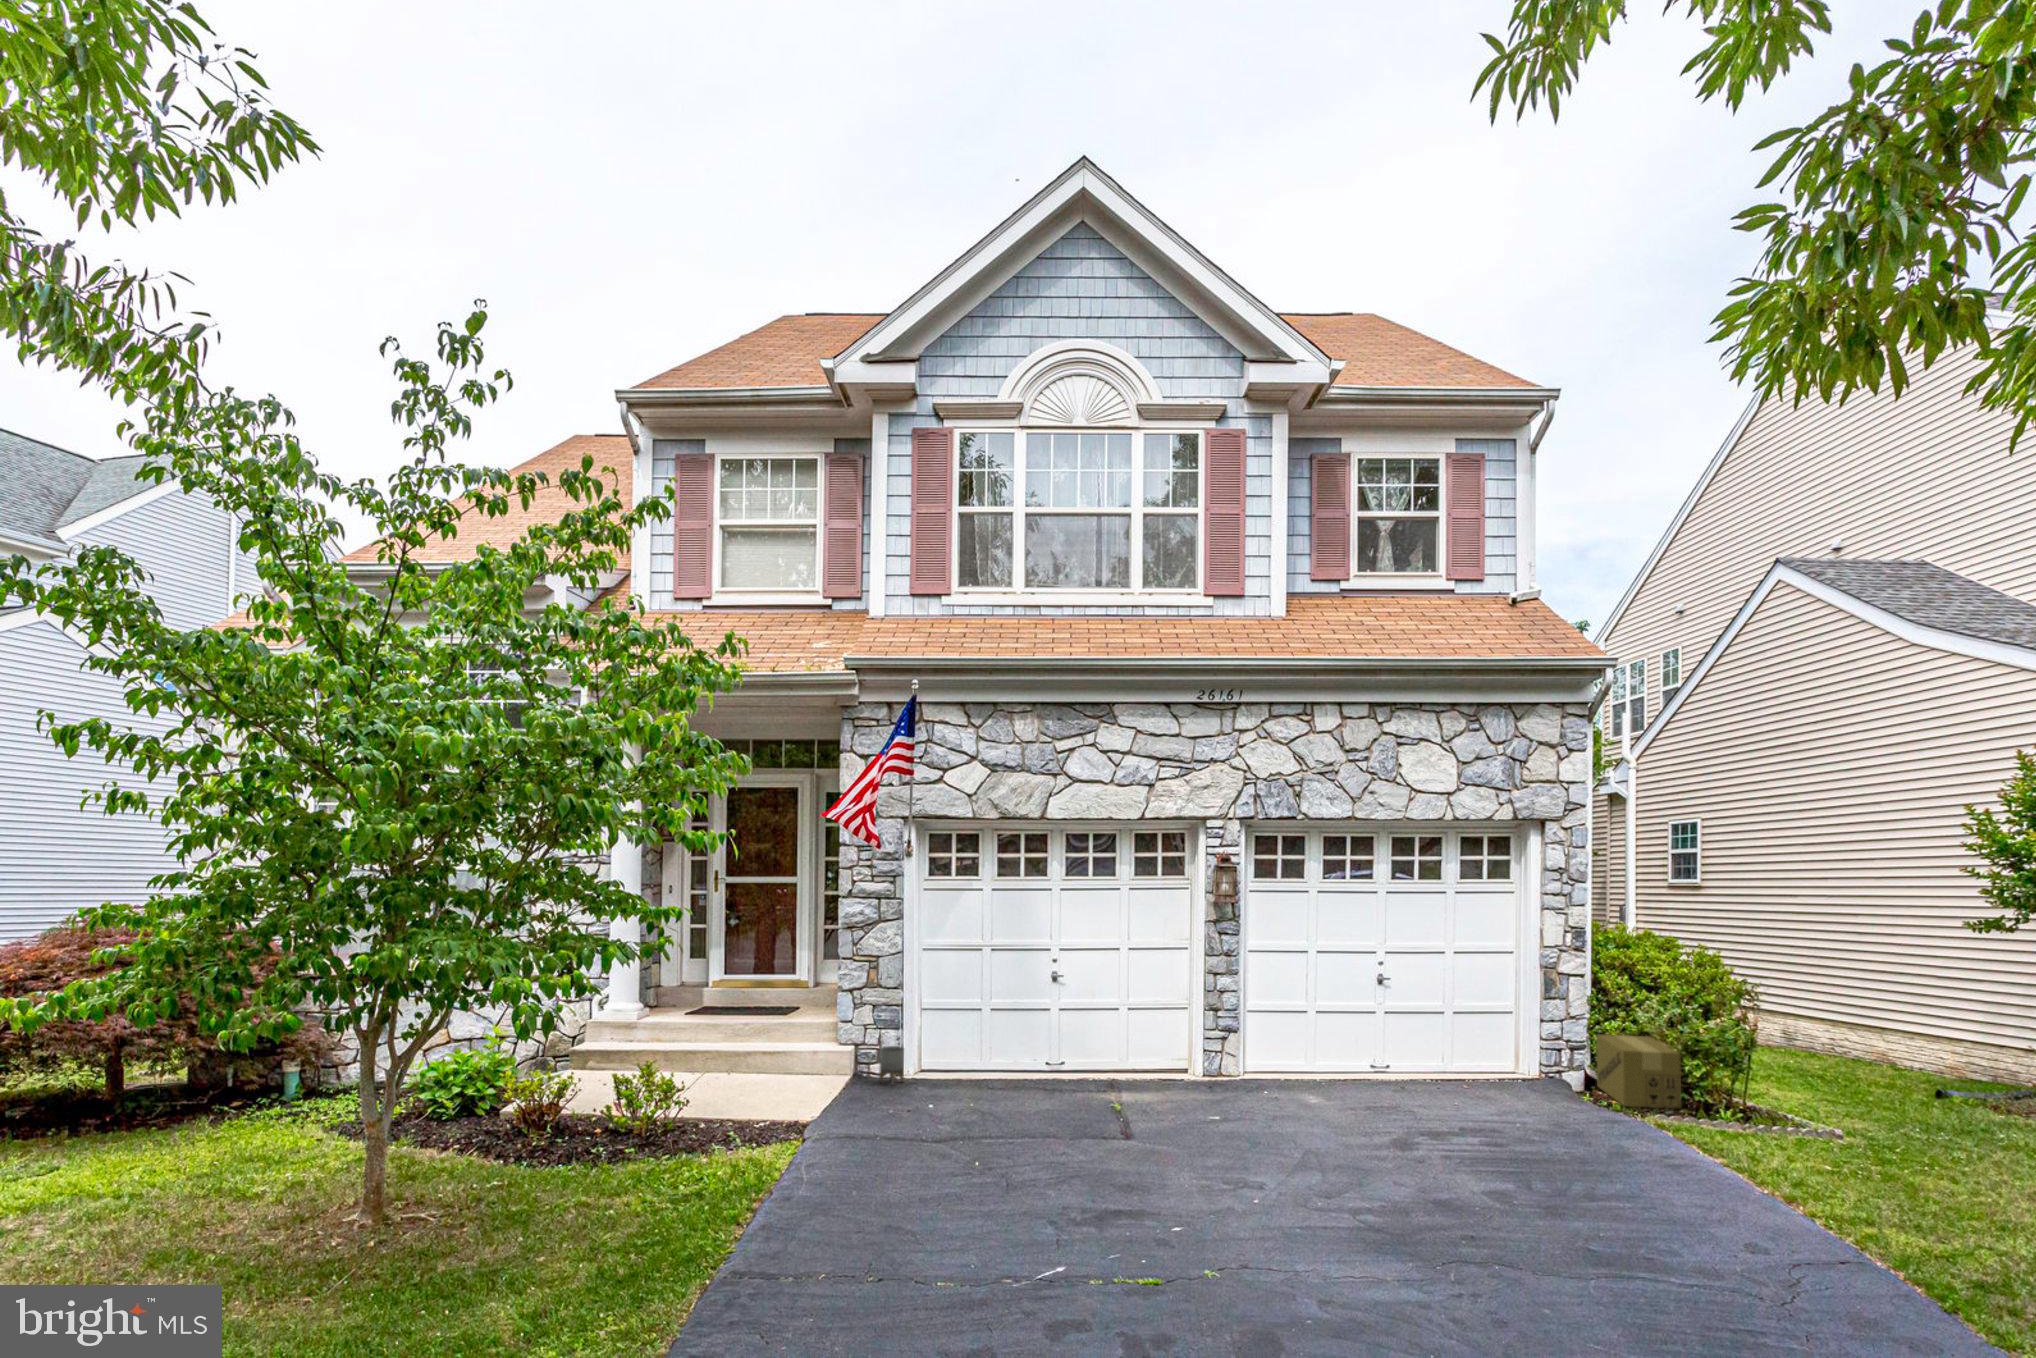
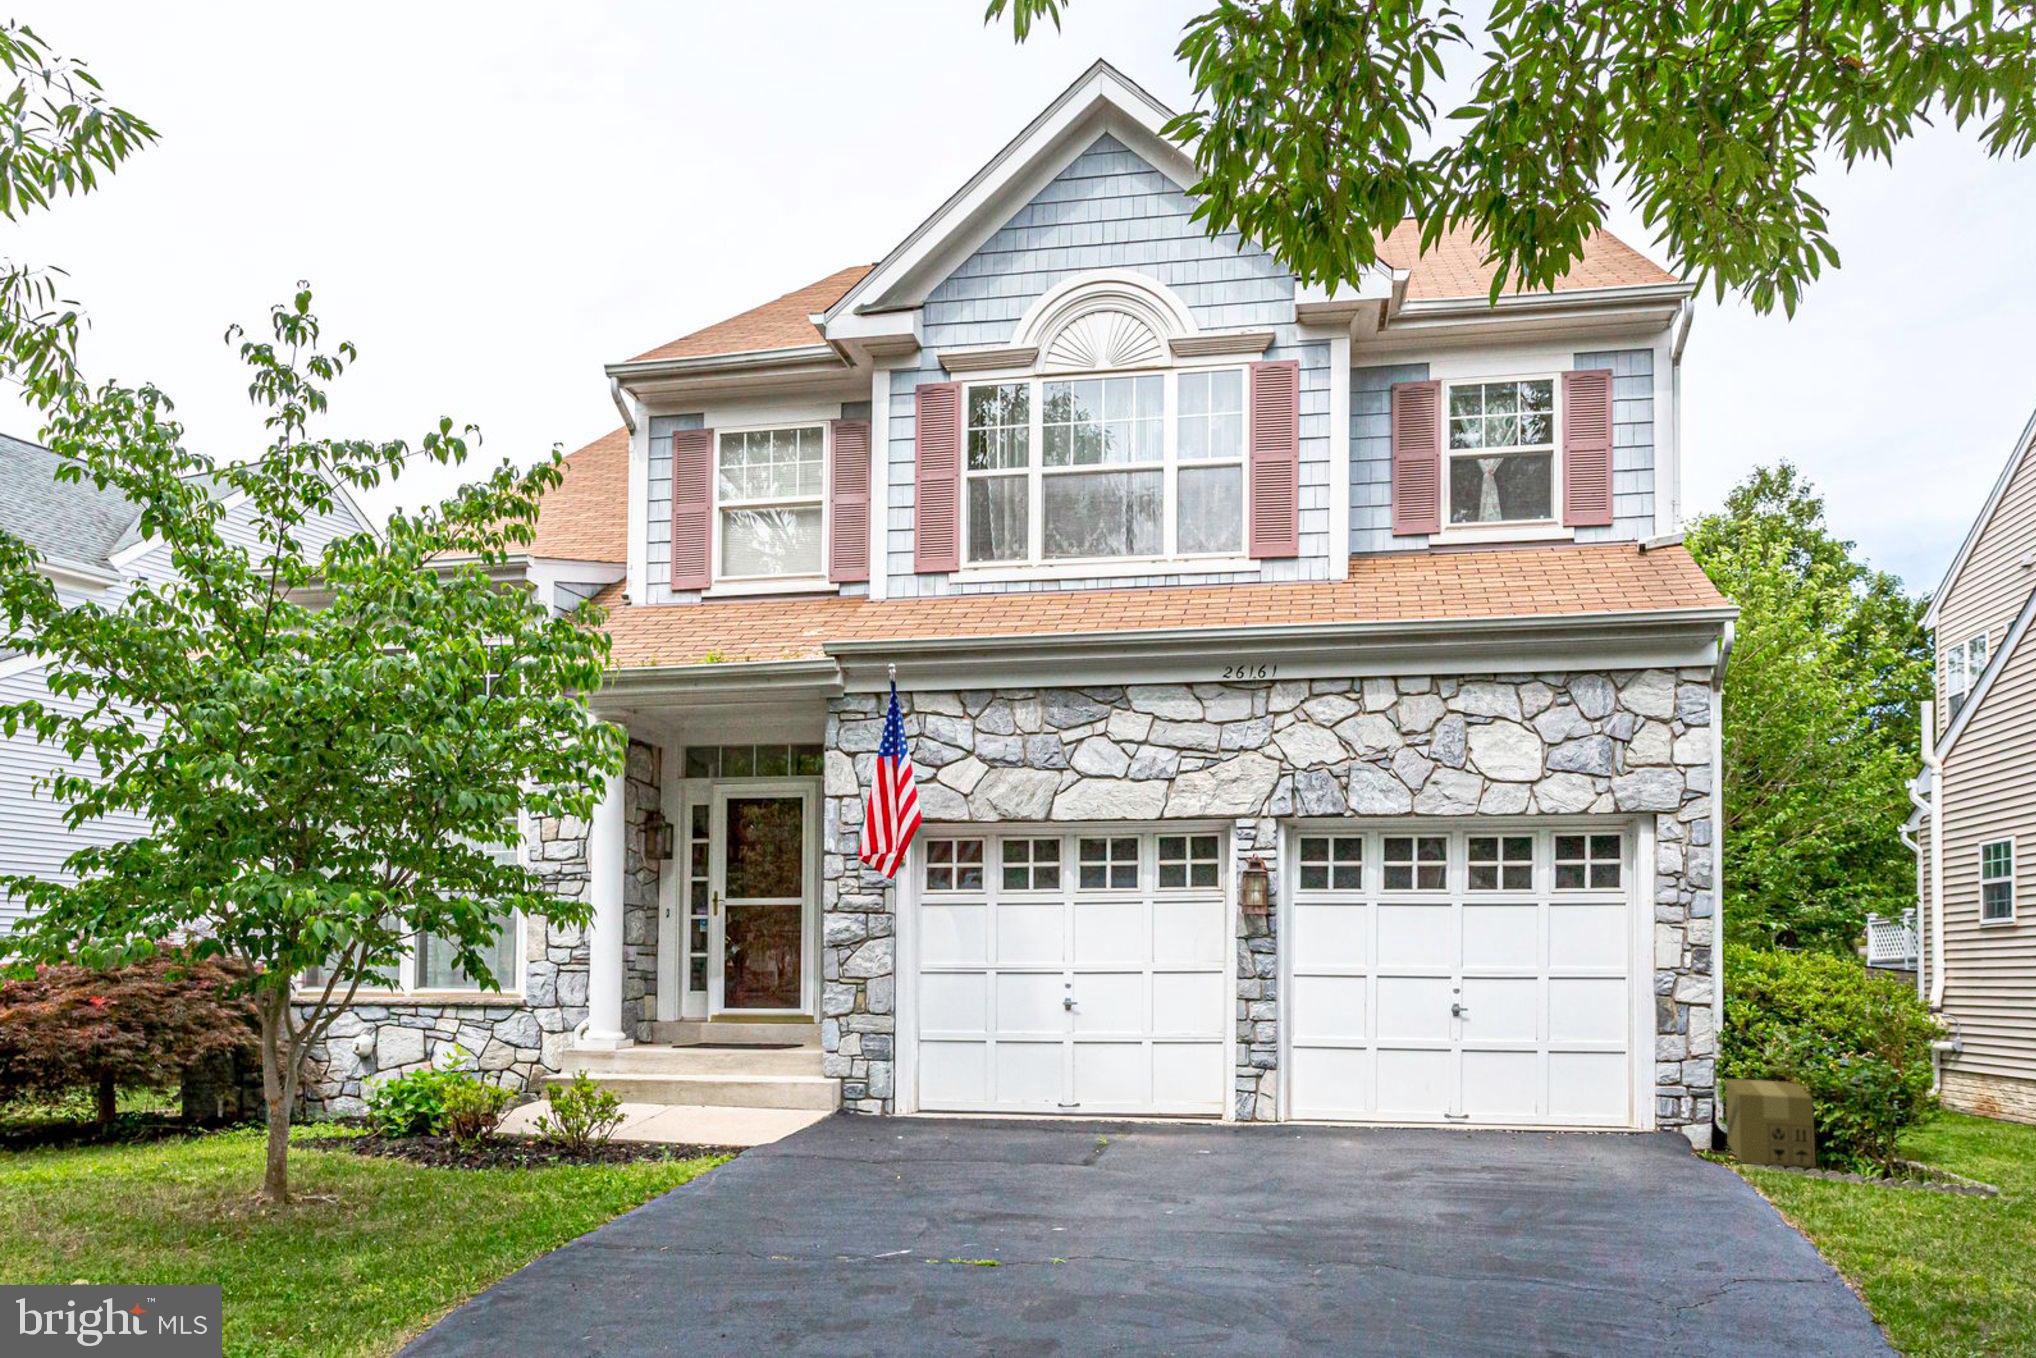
planter: present [879,1046,904,1084] -> none [865,1078,893,1121]

